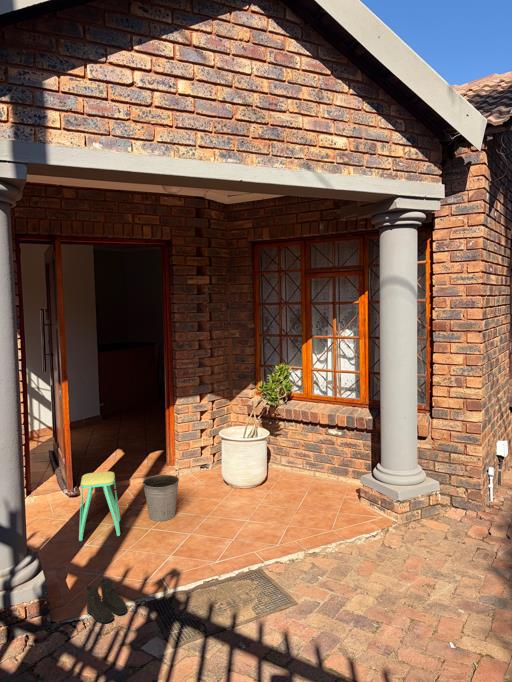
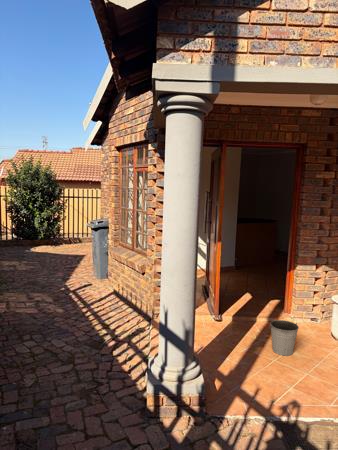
stool: present [79,472,120,541] -> none [223,309,252,359]
boots: present [86,579,127,623] -> none [230,392,259,428]

